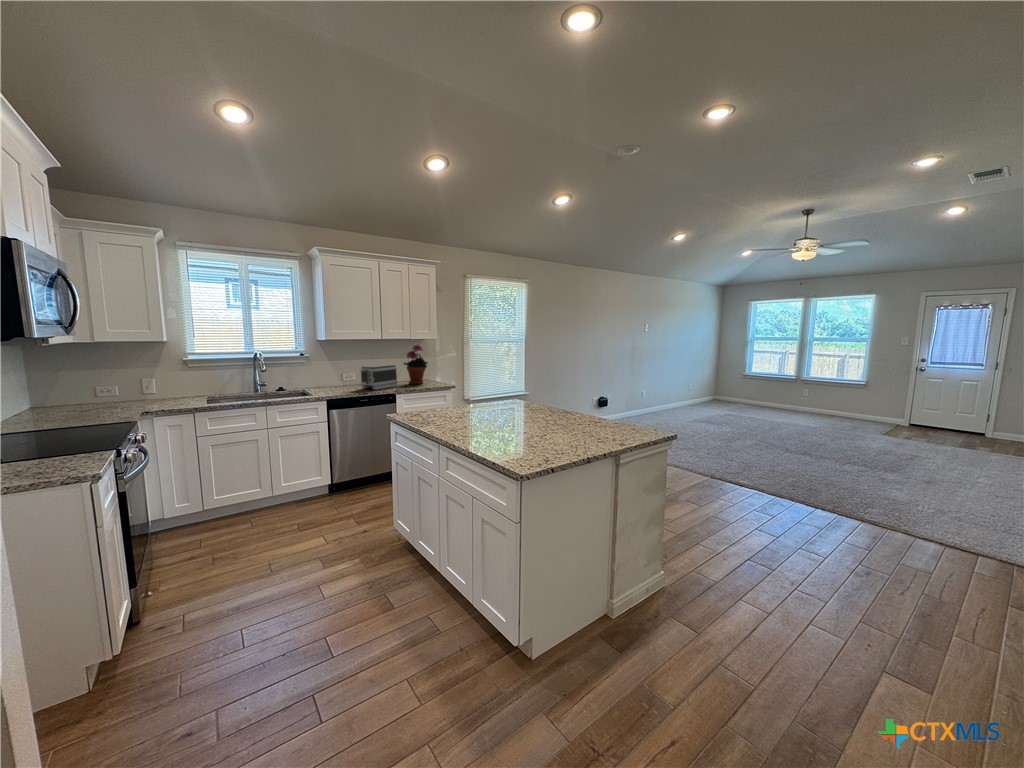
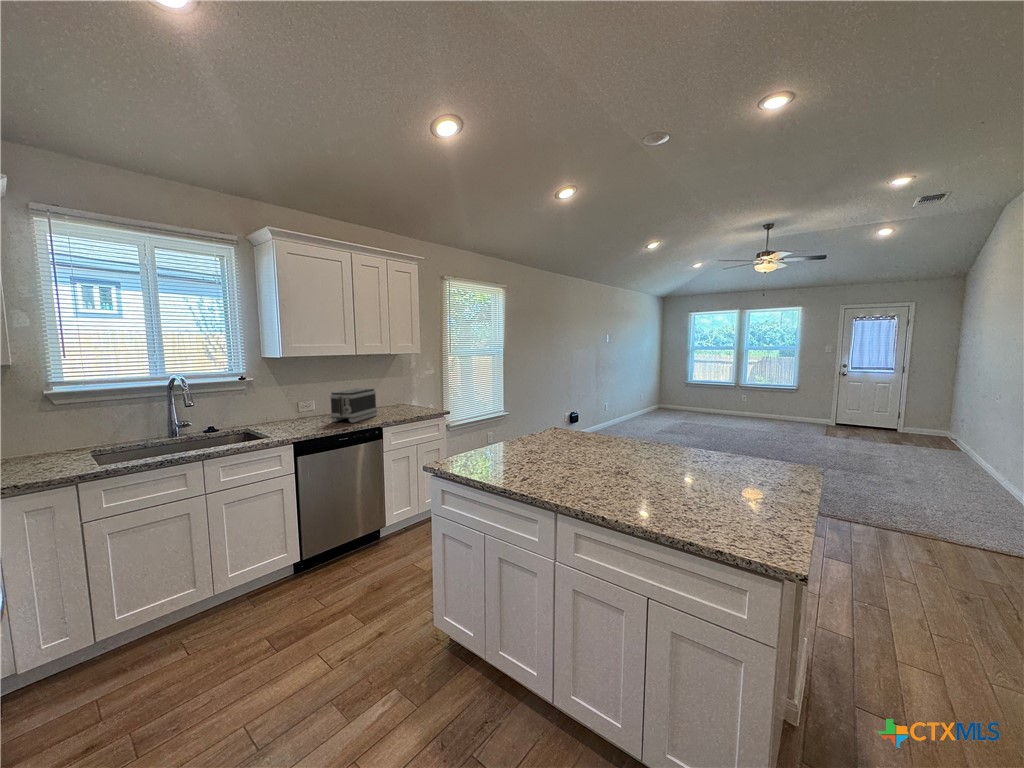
potted plant: present [404,345,428,384] -> none [380,361,412,412]

